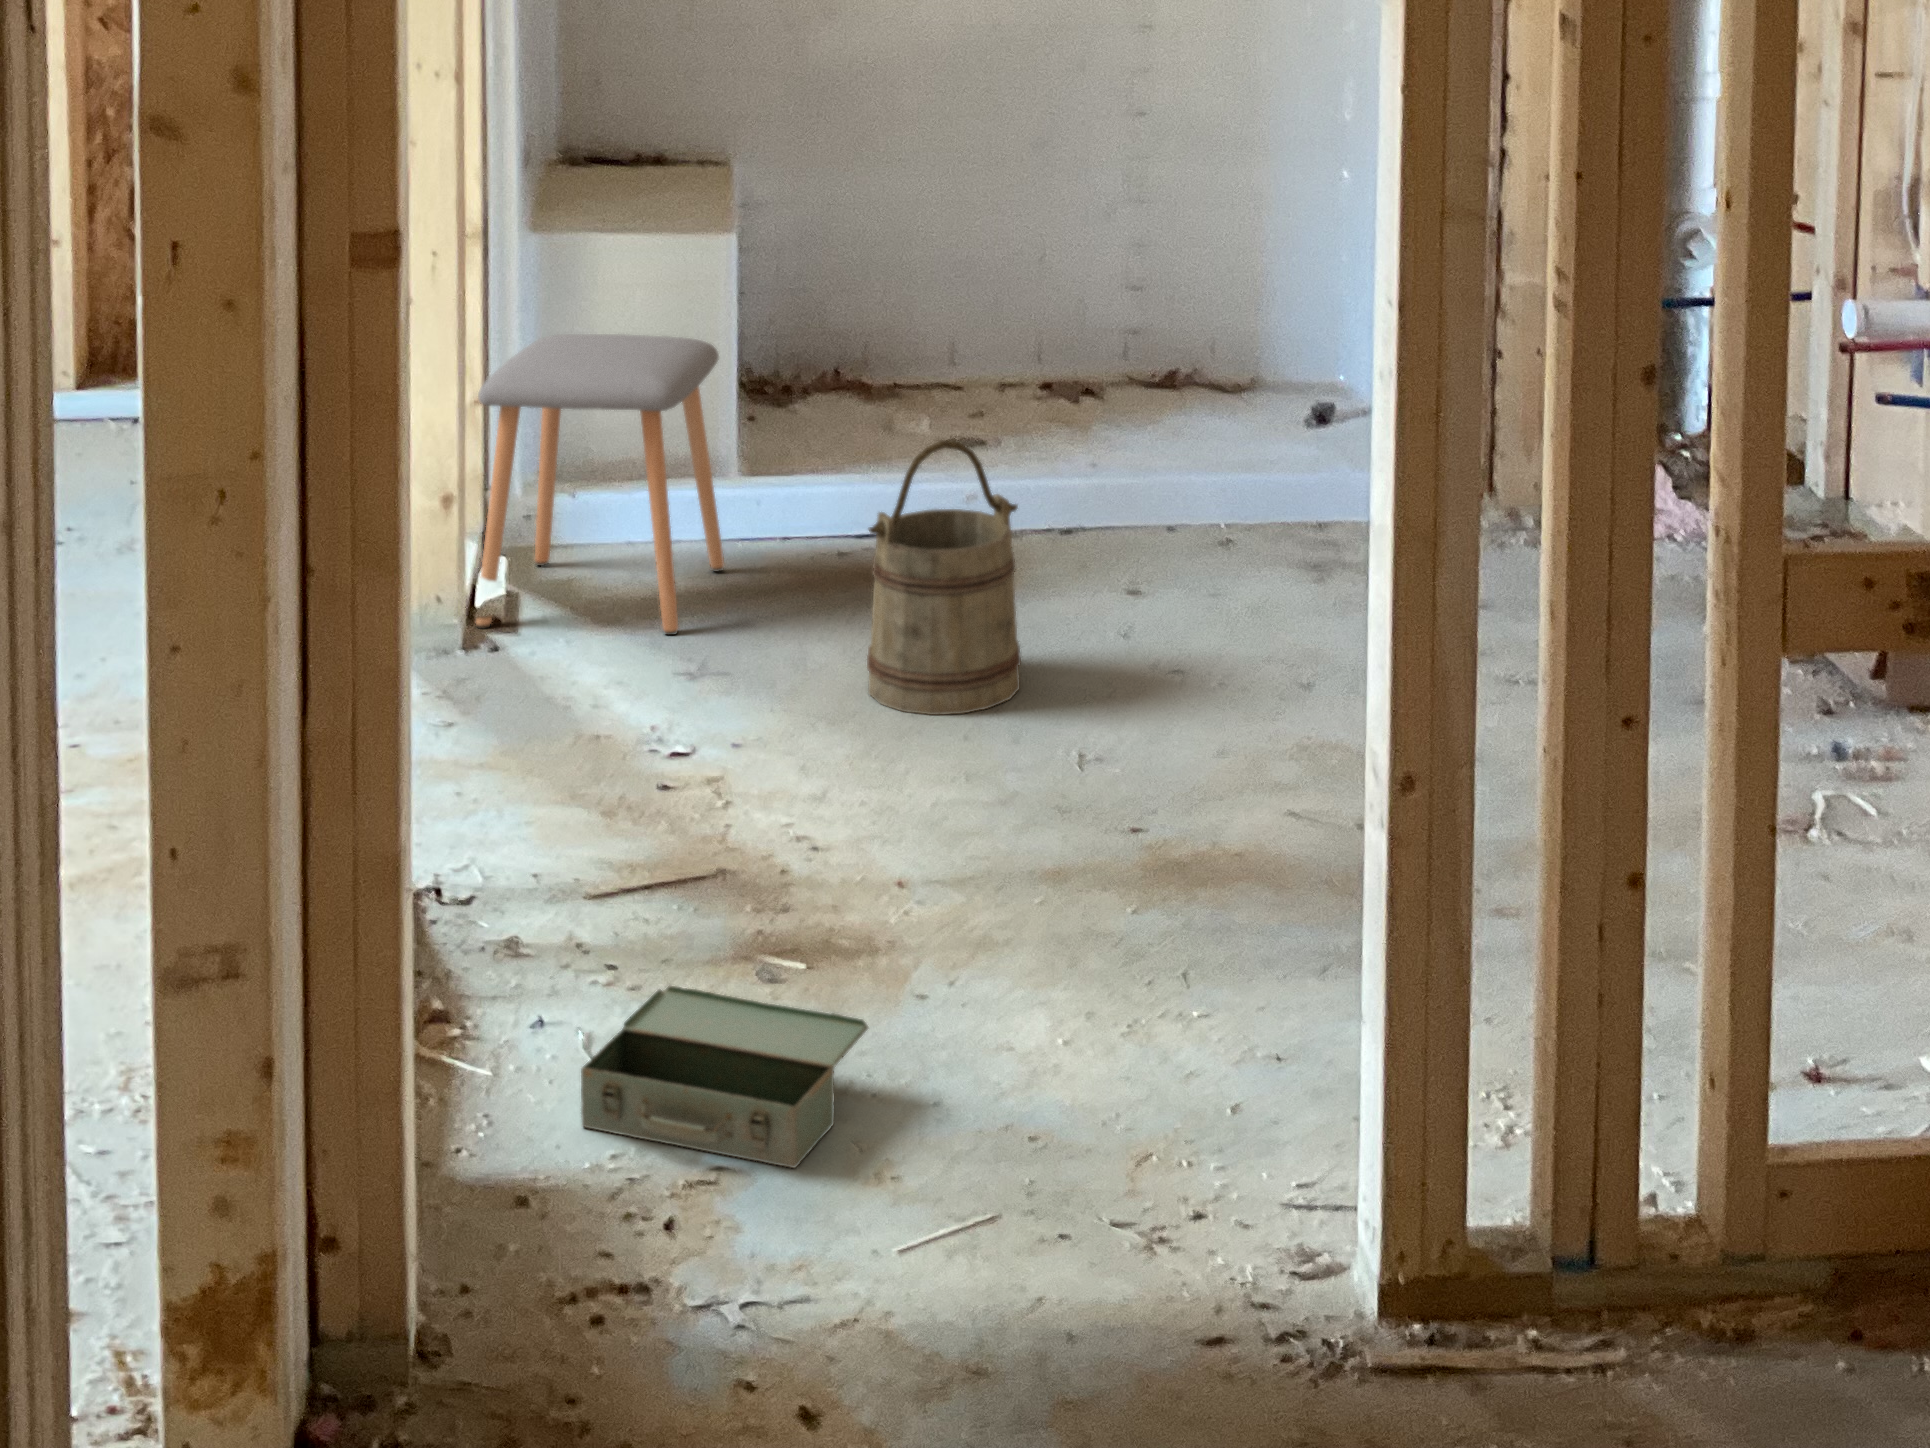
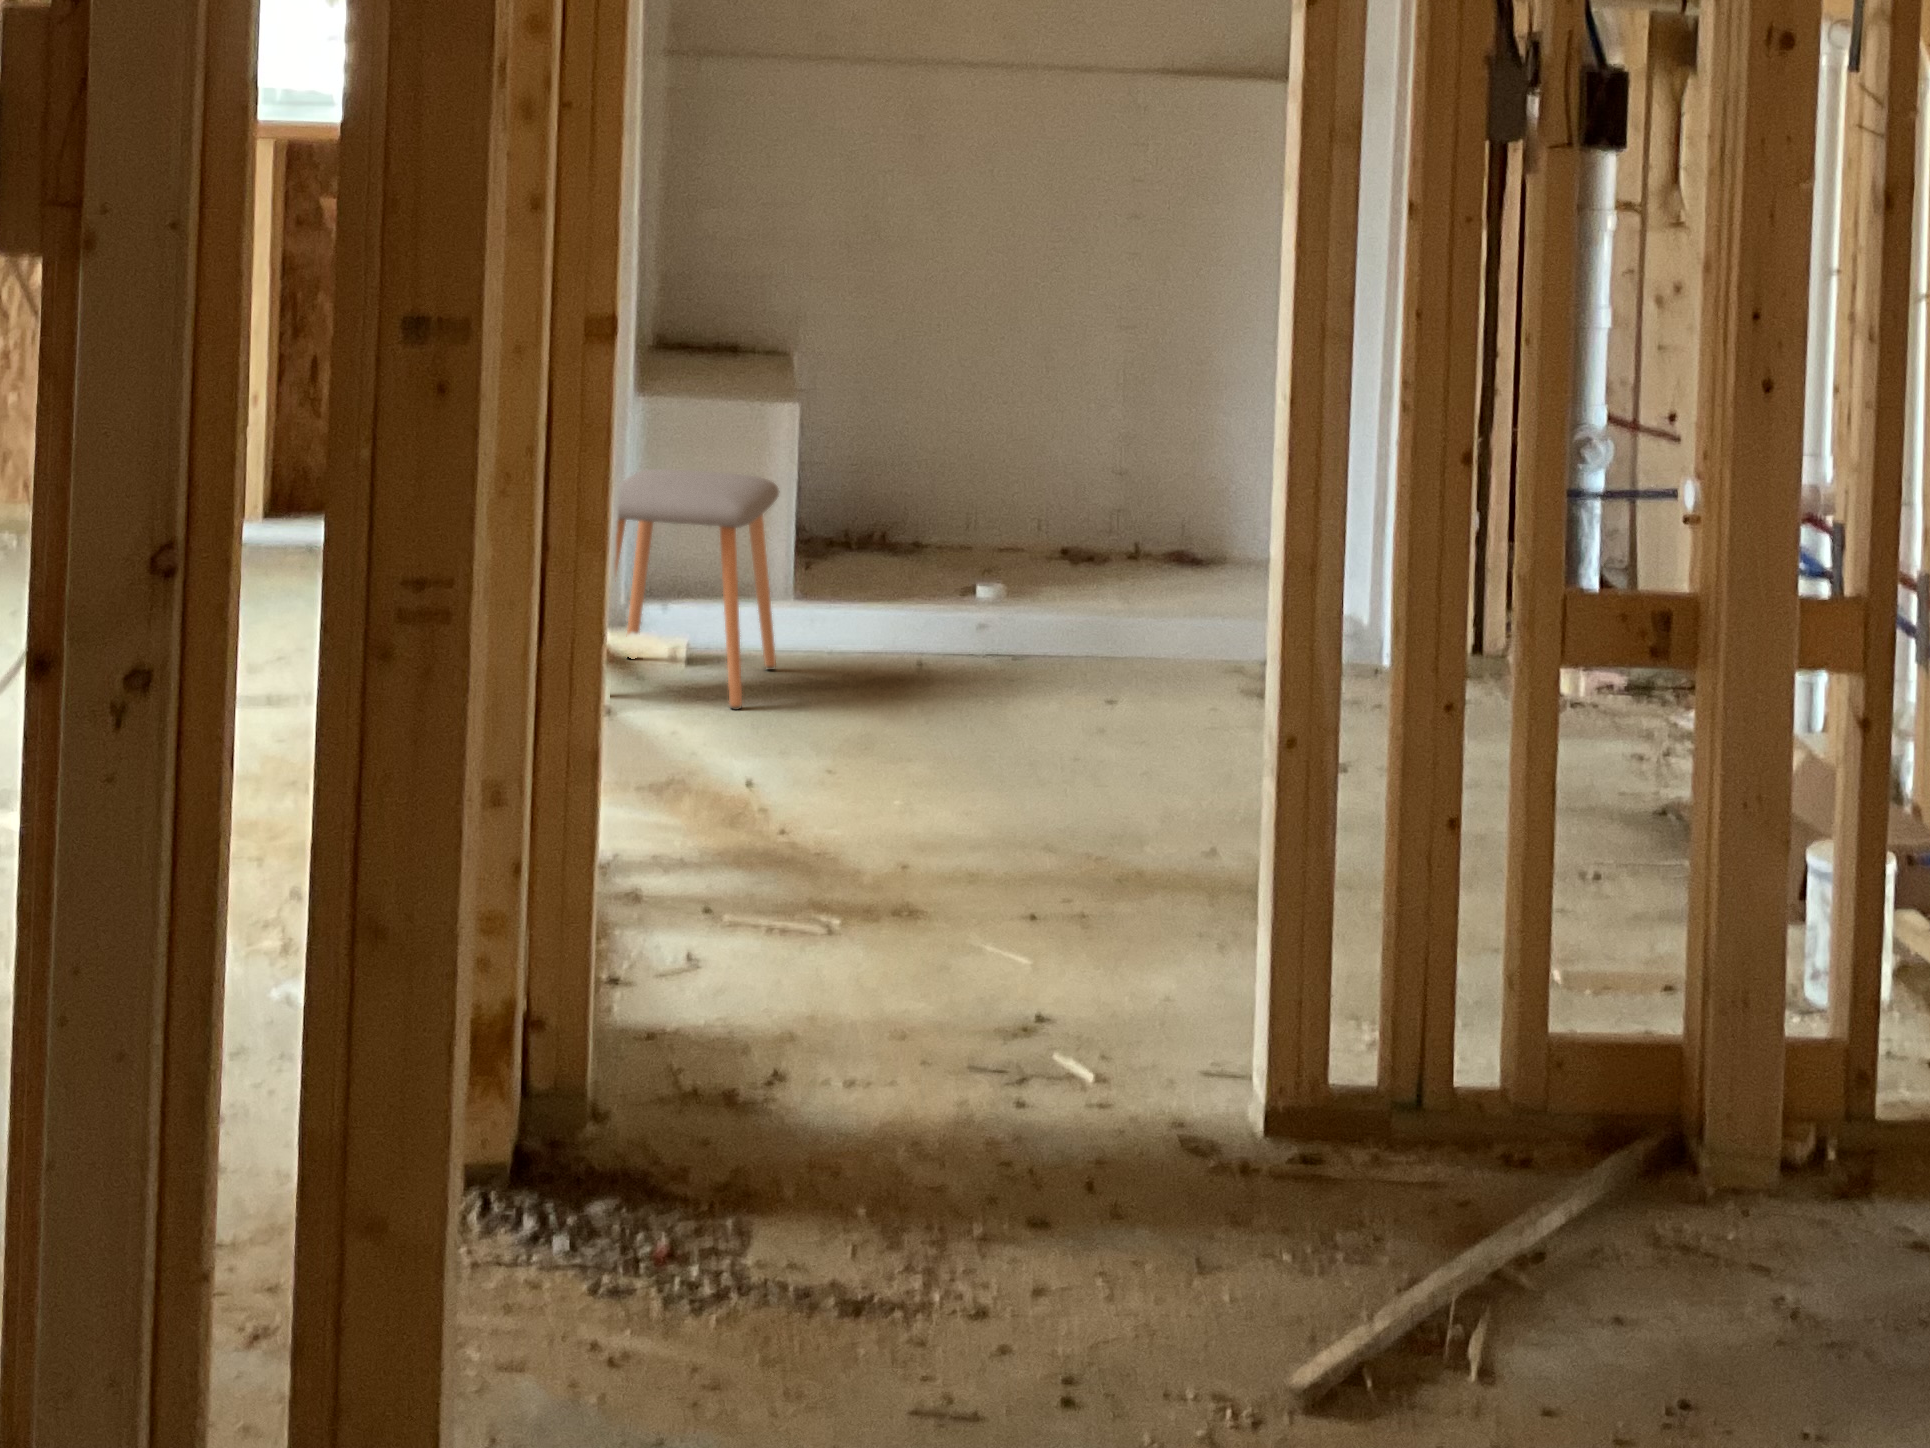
bucket: present [867,440,1021,715] -> none [893,554,1016,773]
toolbox: present [581,986,868,1168] -> none [692,909,900,1028]

